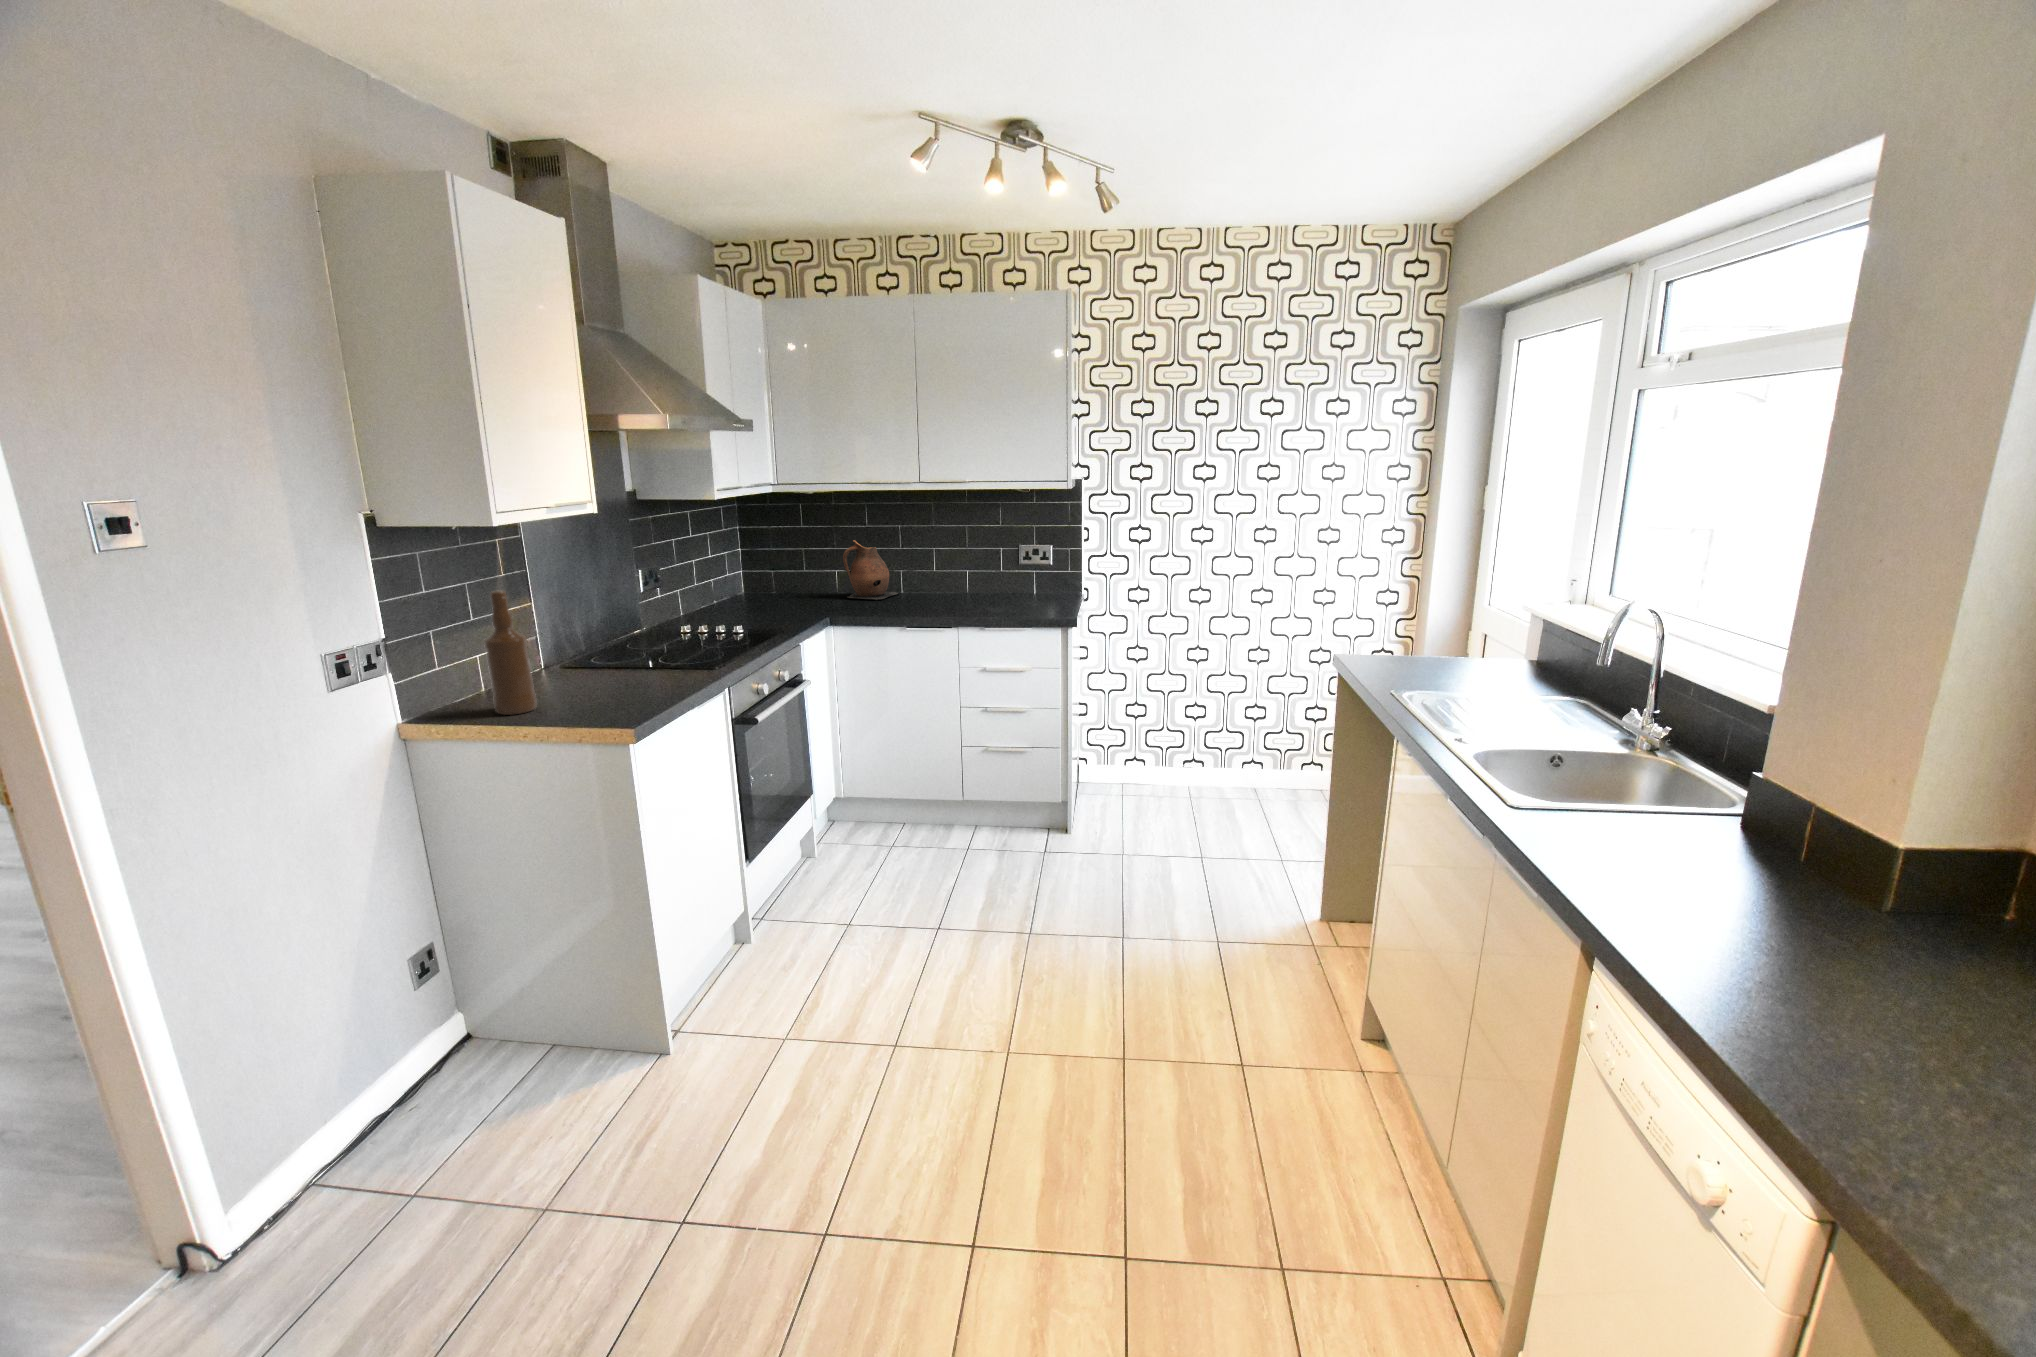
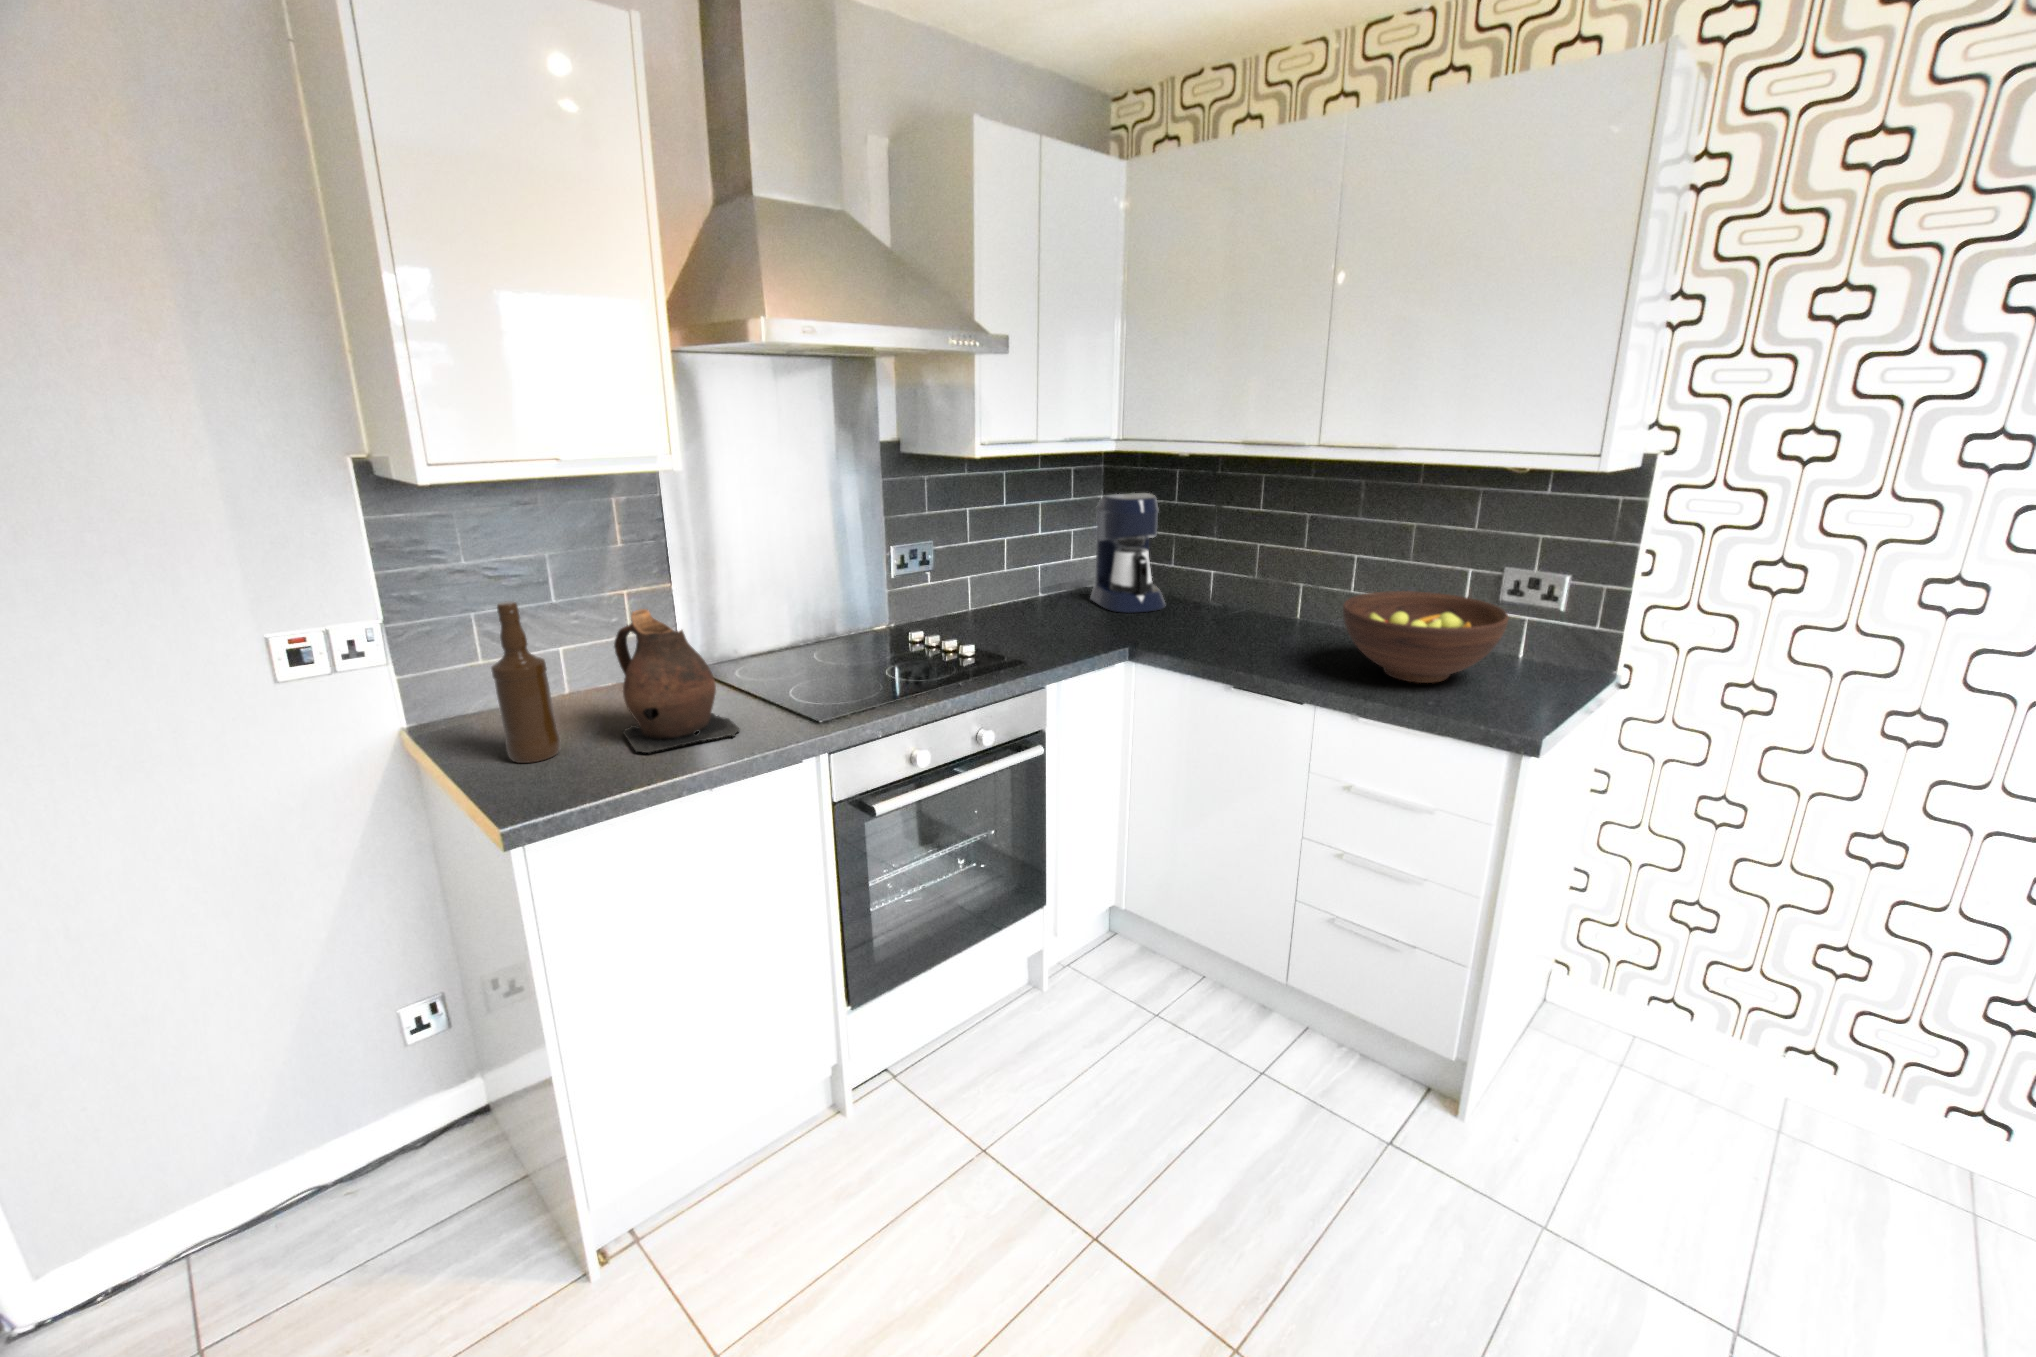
coffee maker: none [750,520,811,603] -> present [1090,493,1165,613]
ceramic pitcher: present [843,540,899,600] -> present [614,609,740,753]
fruit bowl: none [956,561,1041,607] -> present [1343,591,1508,683]

